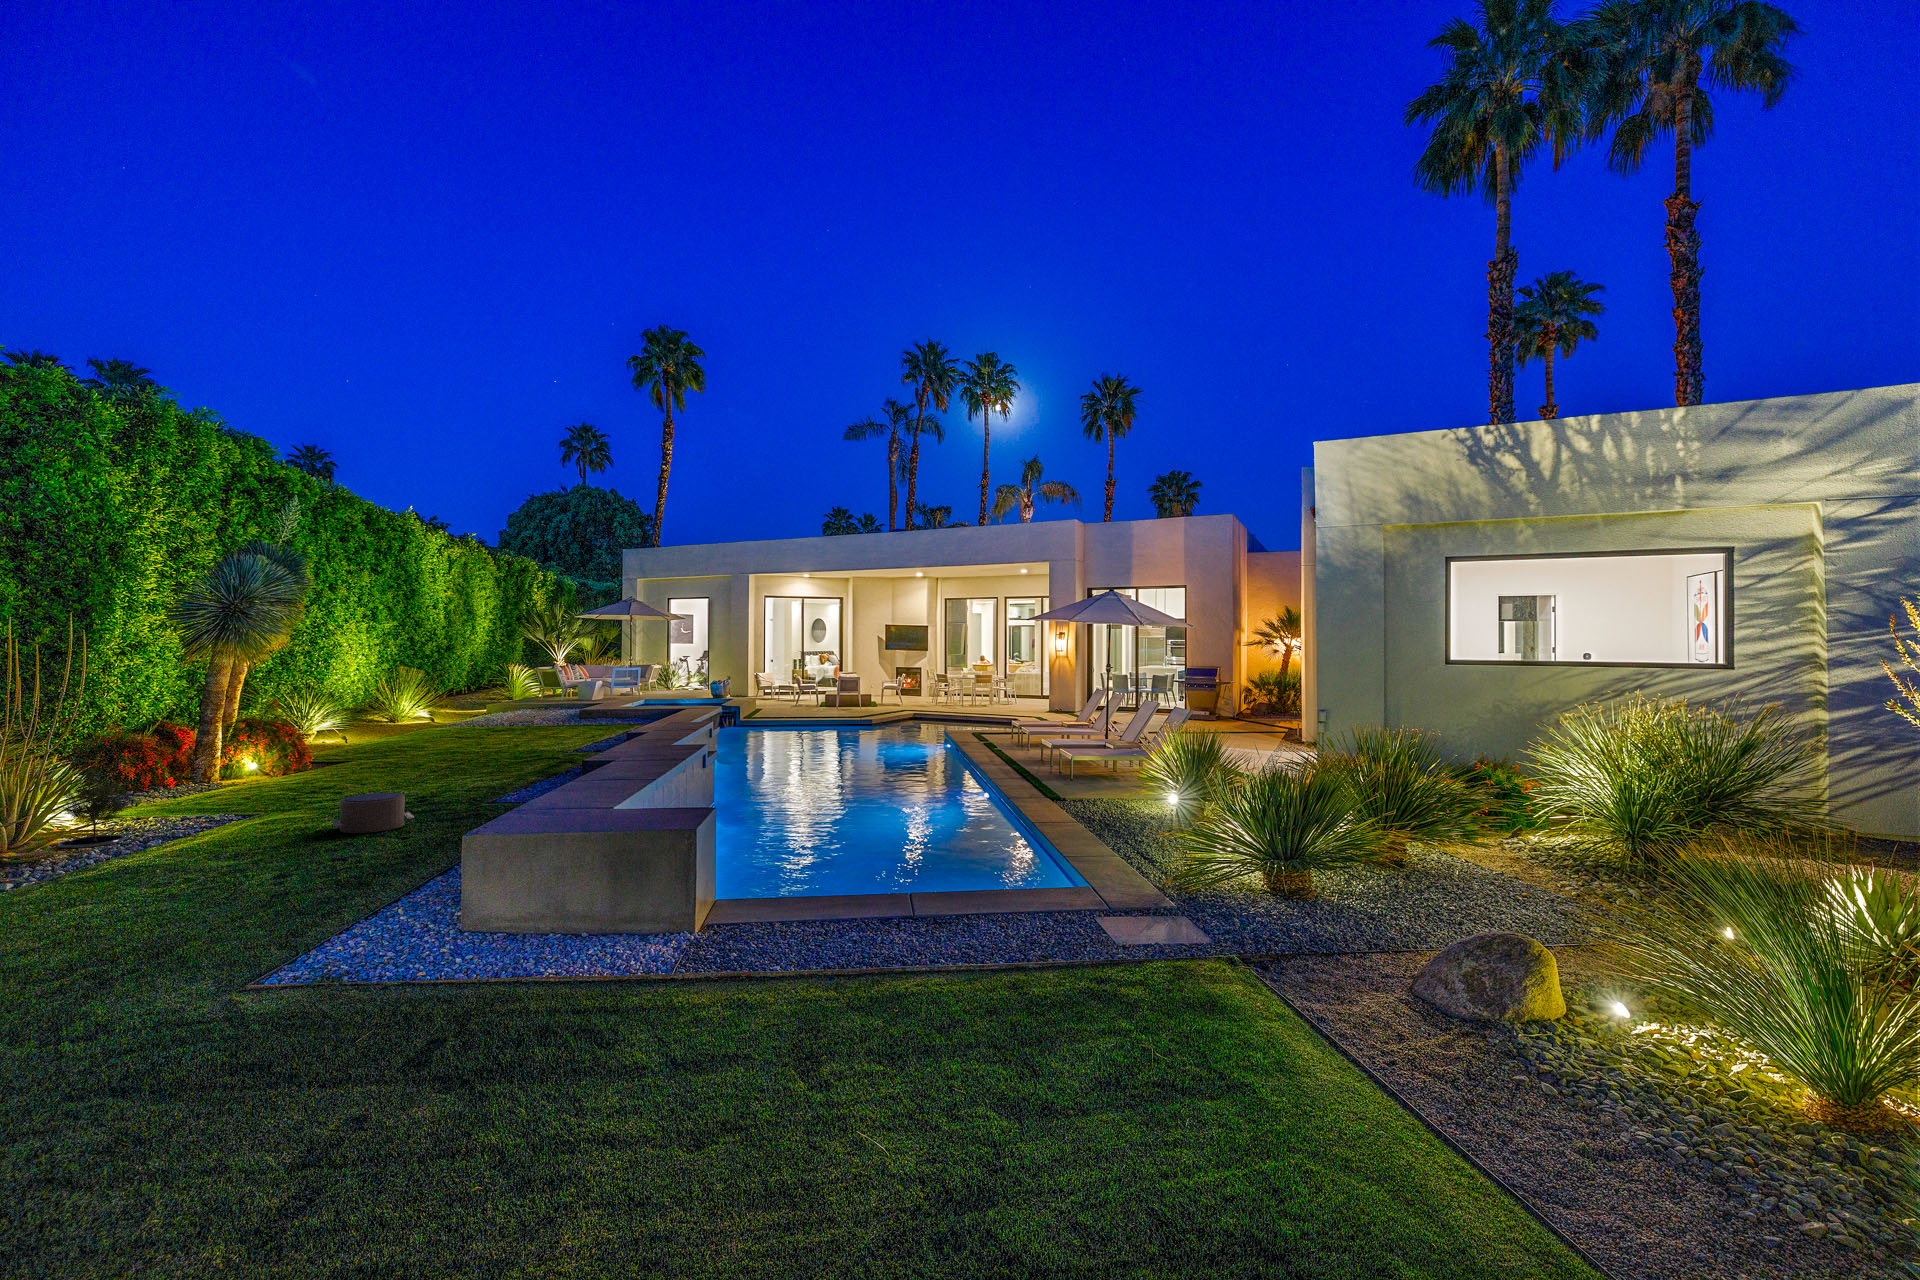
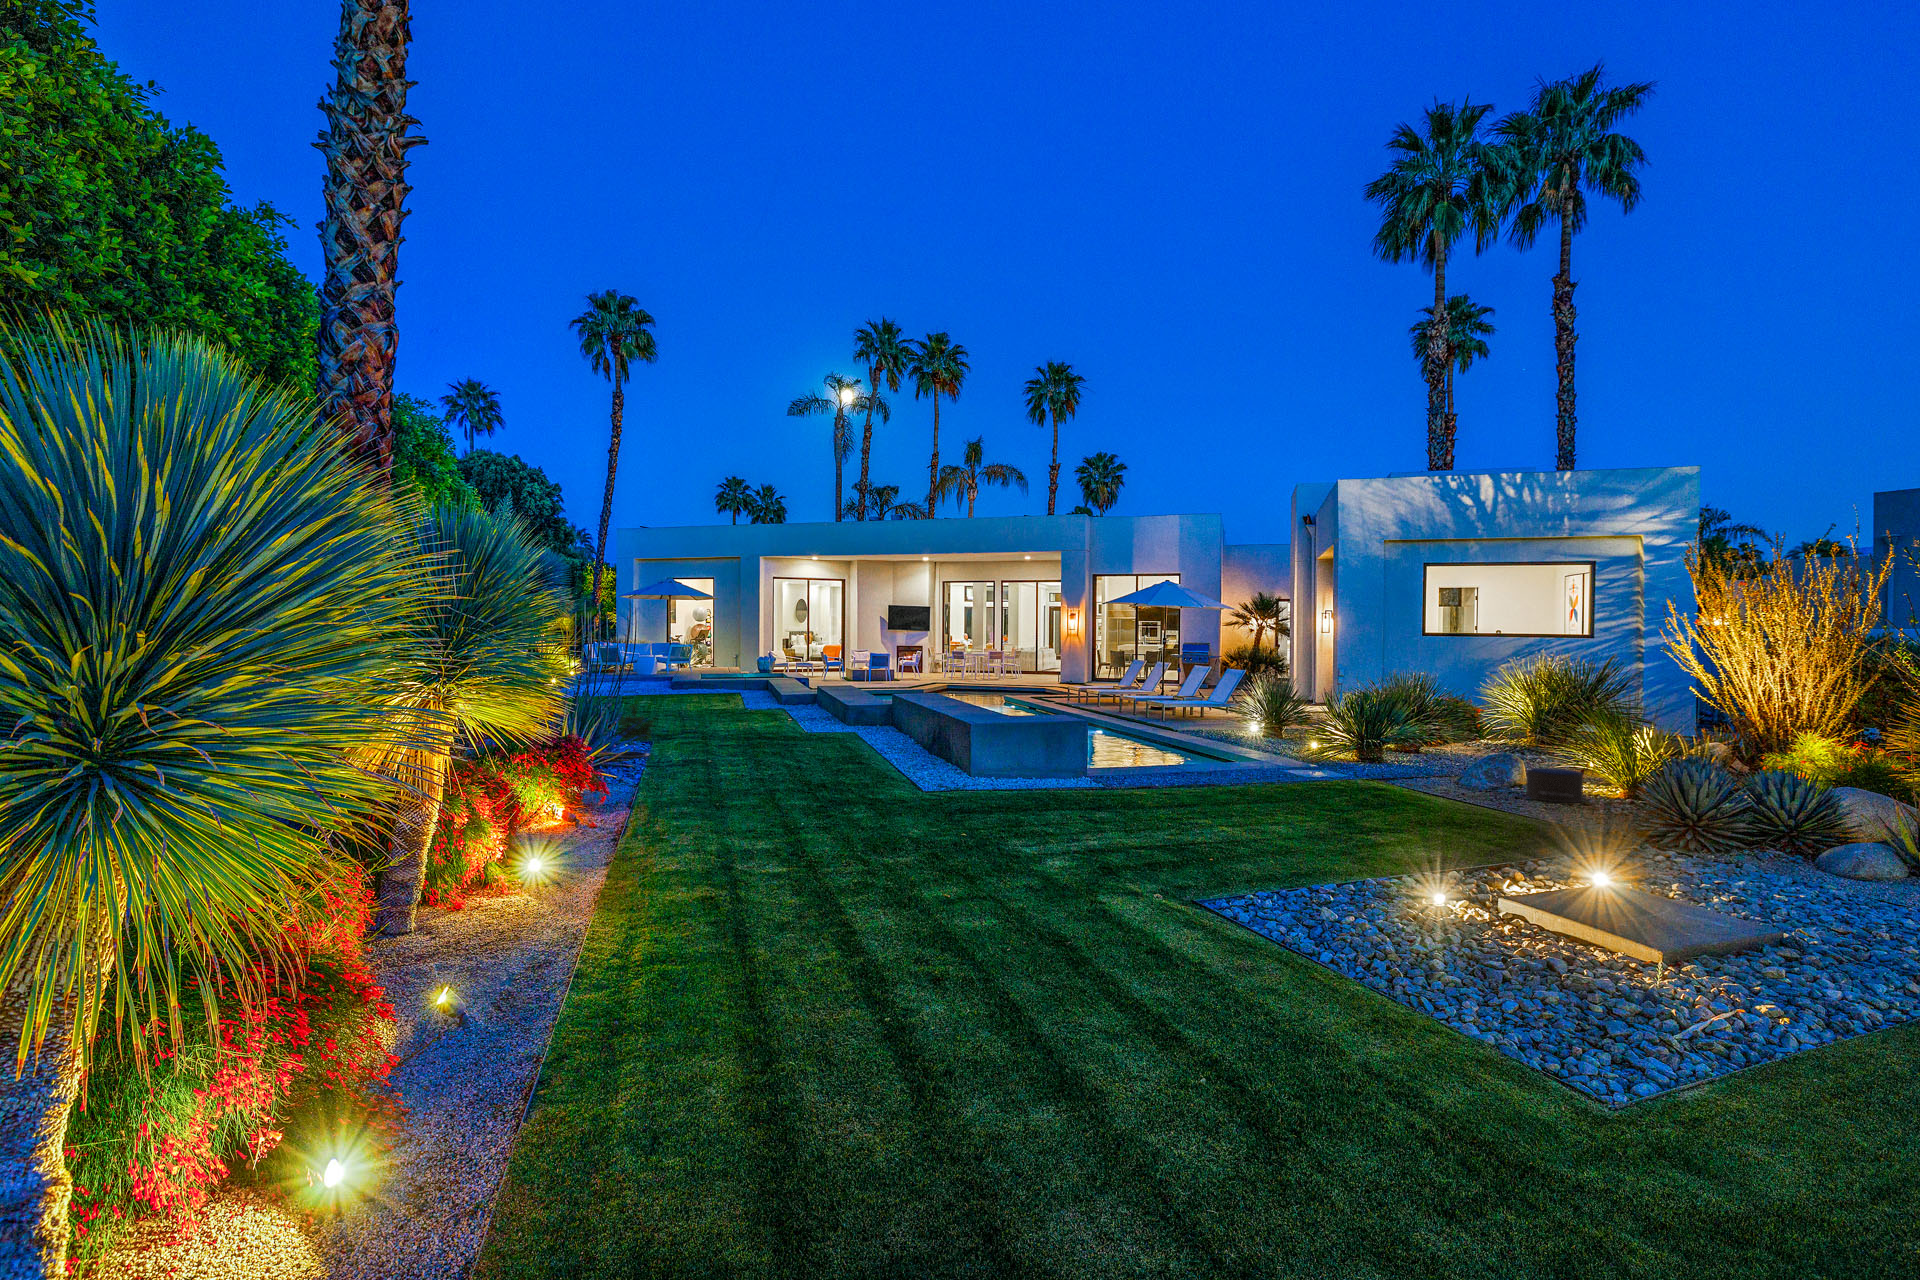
pouf: present [332,793,414,833] -> present [1526,768,1583,803]

